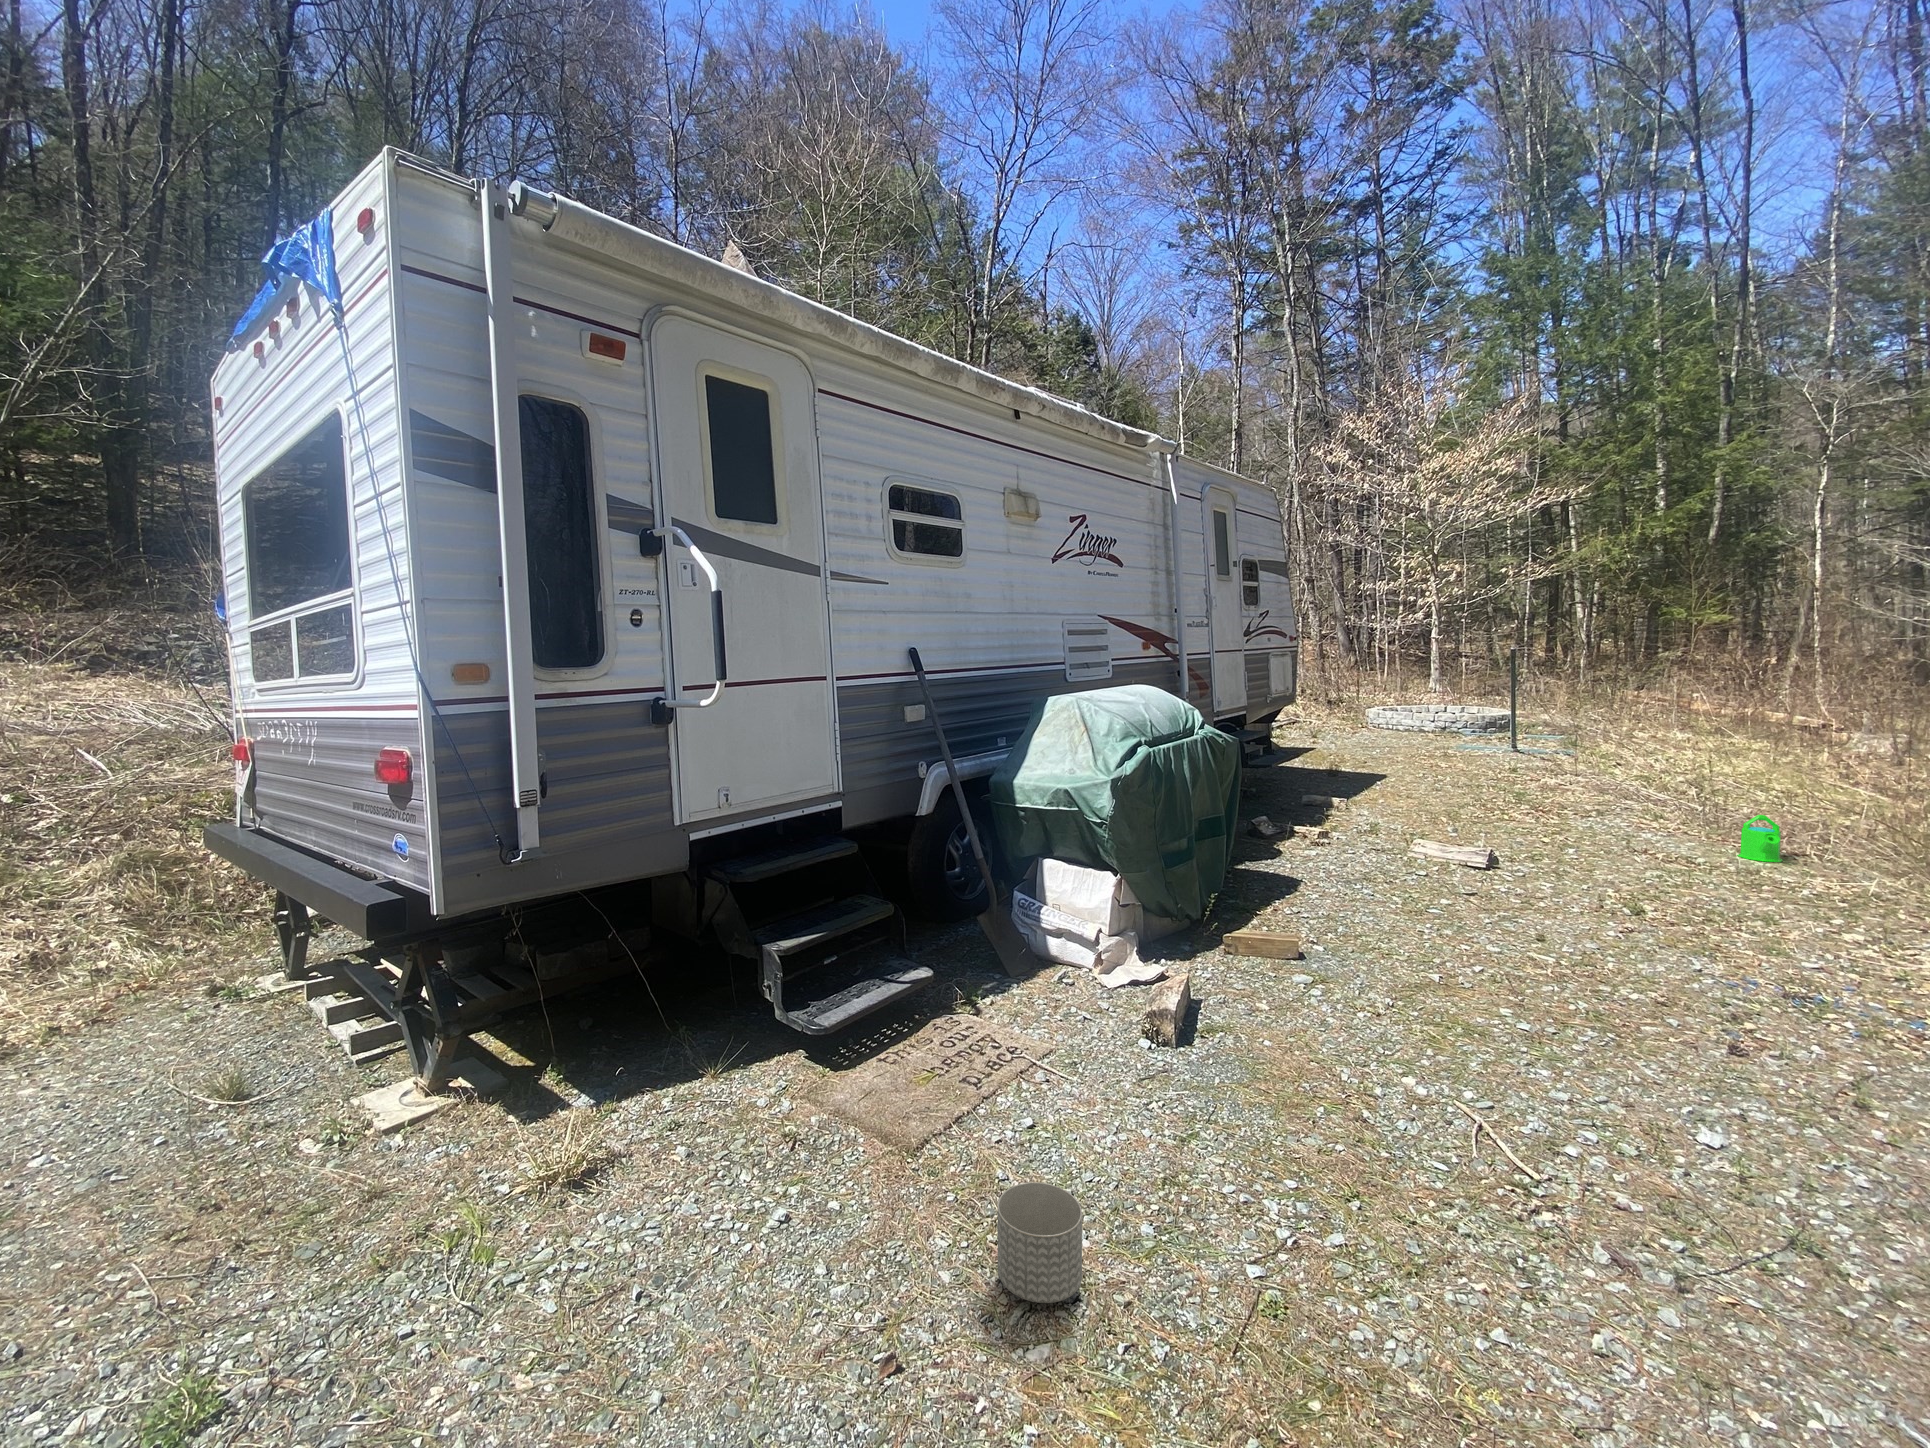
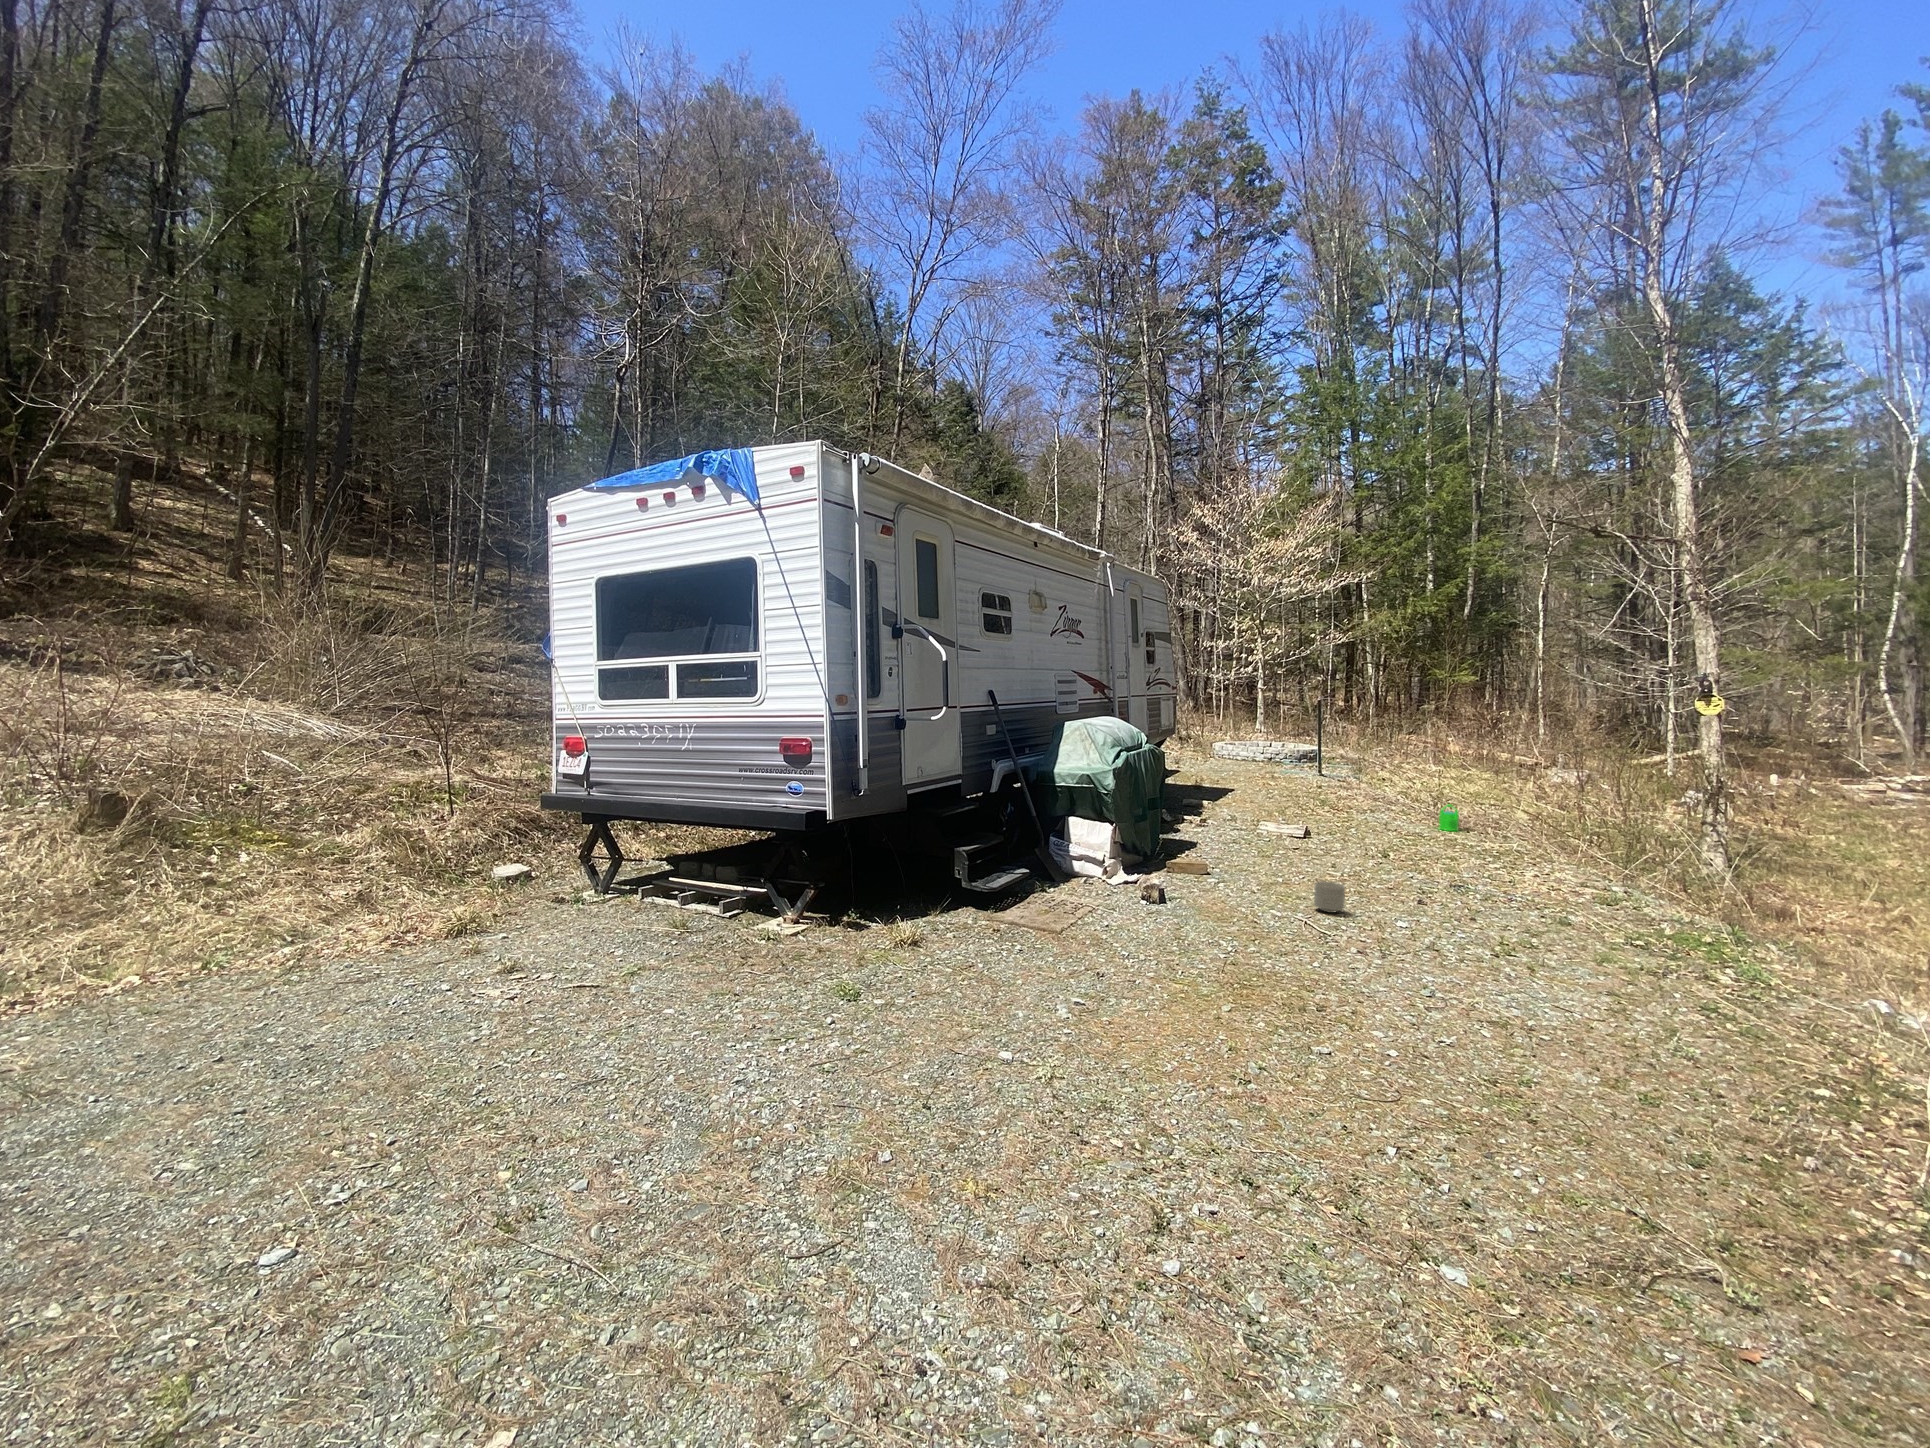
planter: present [997,1182,1082,1303] -> present [1314,881,1345,913]

